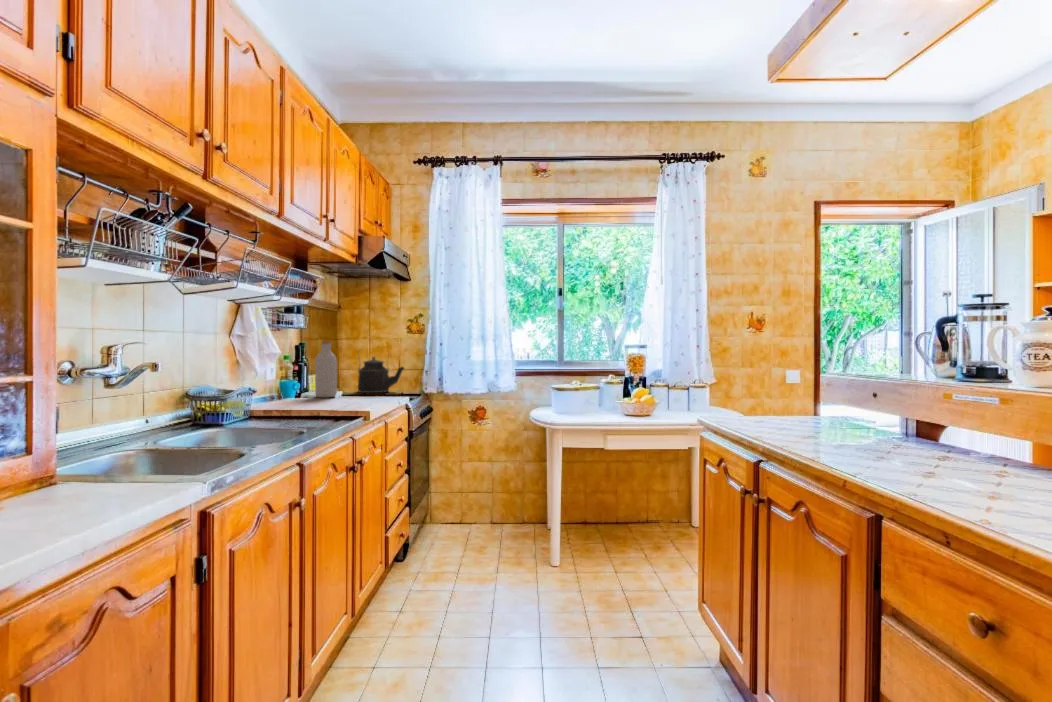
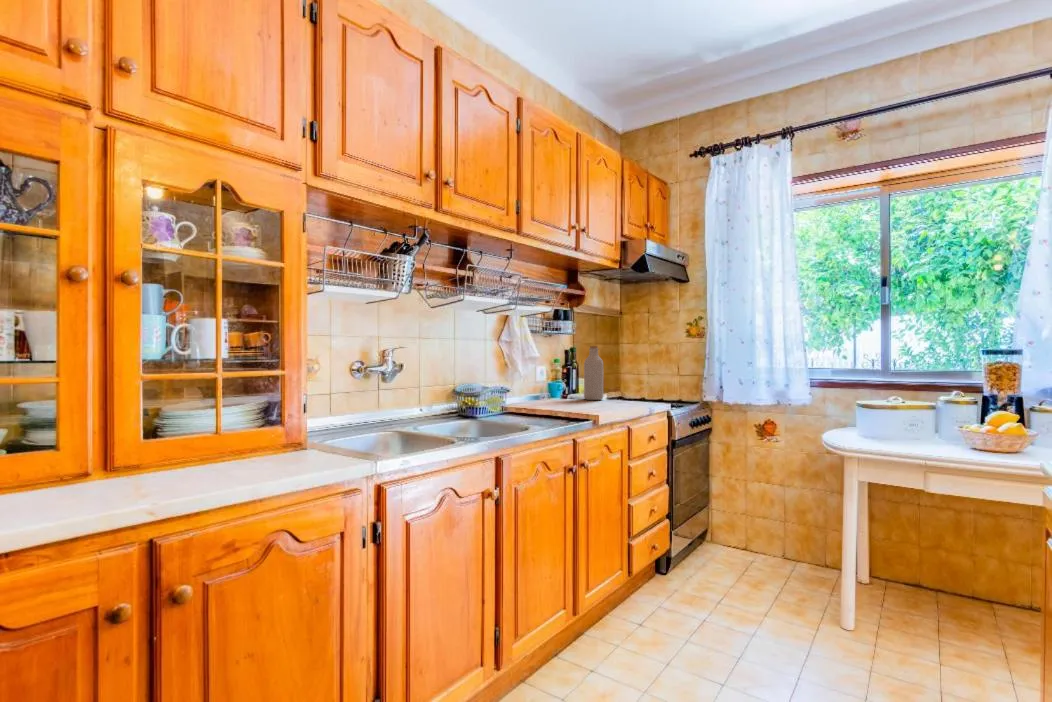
kettle: present [358,351,404,393] -> none [631,354,680,399]

